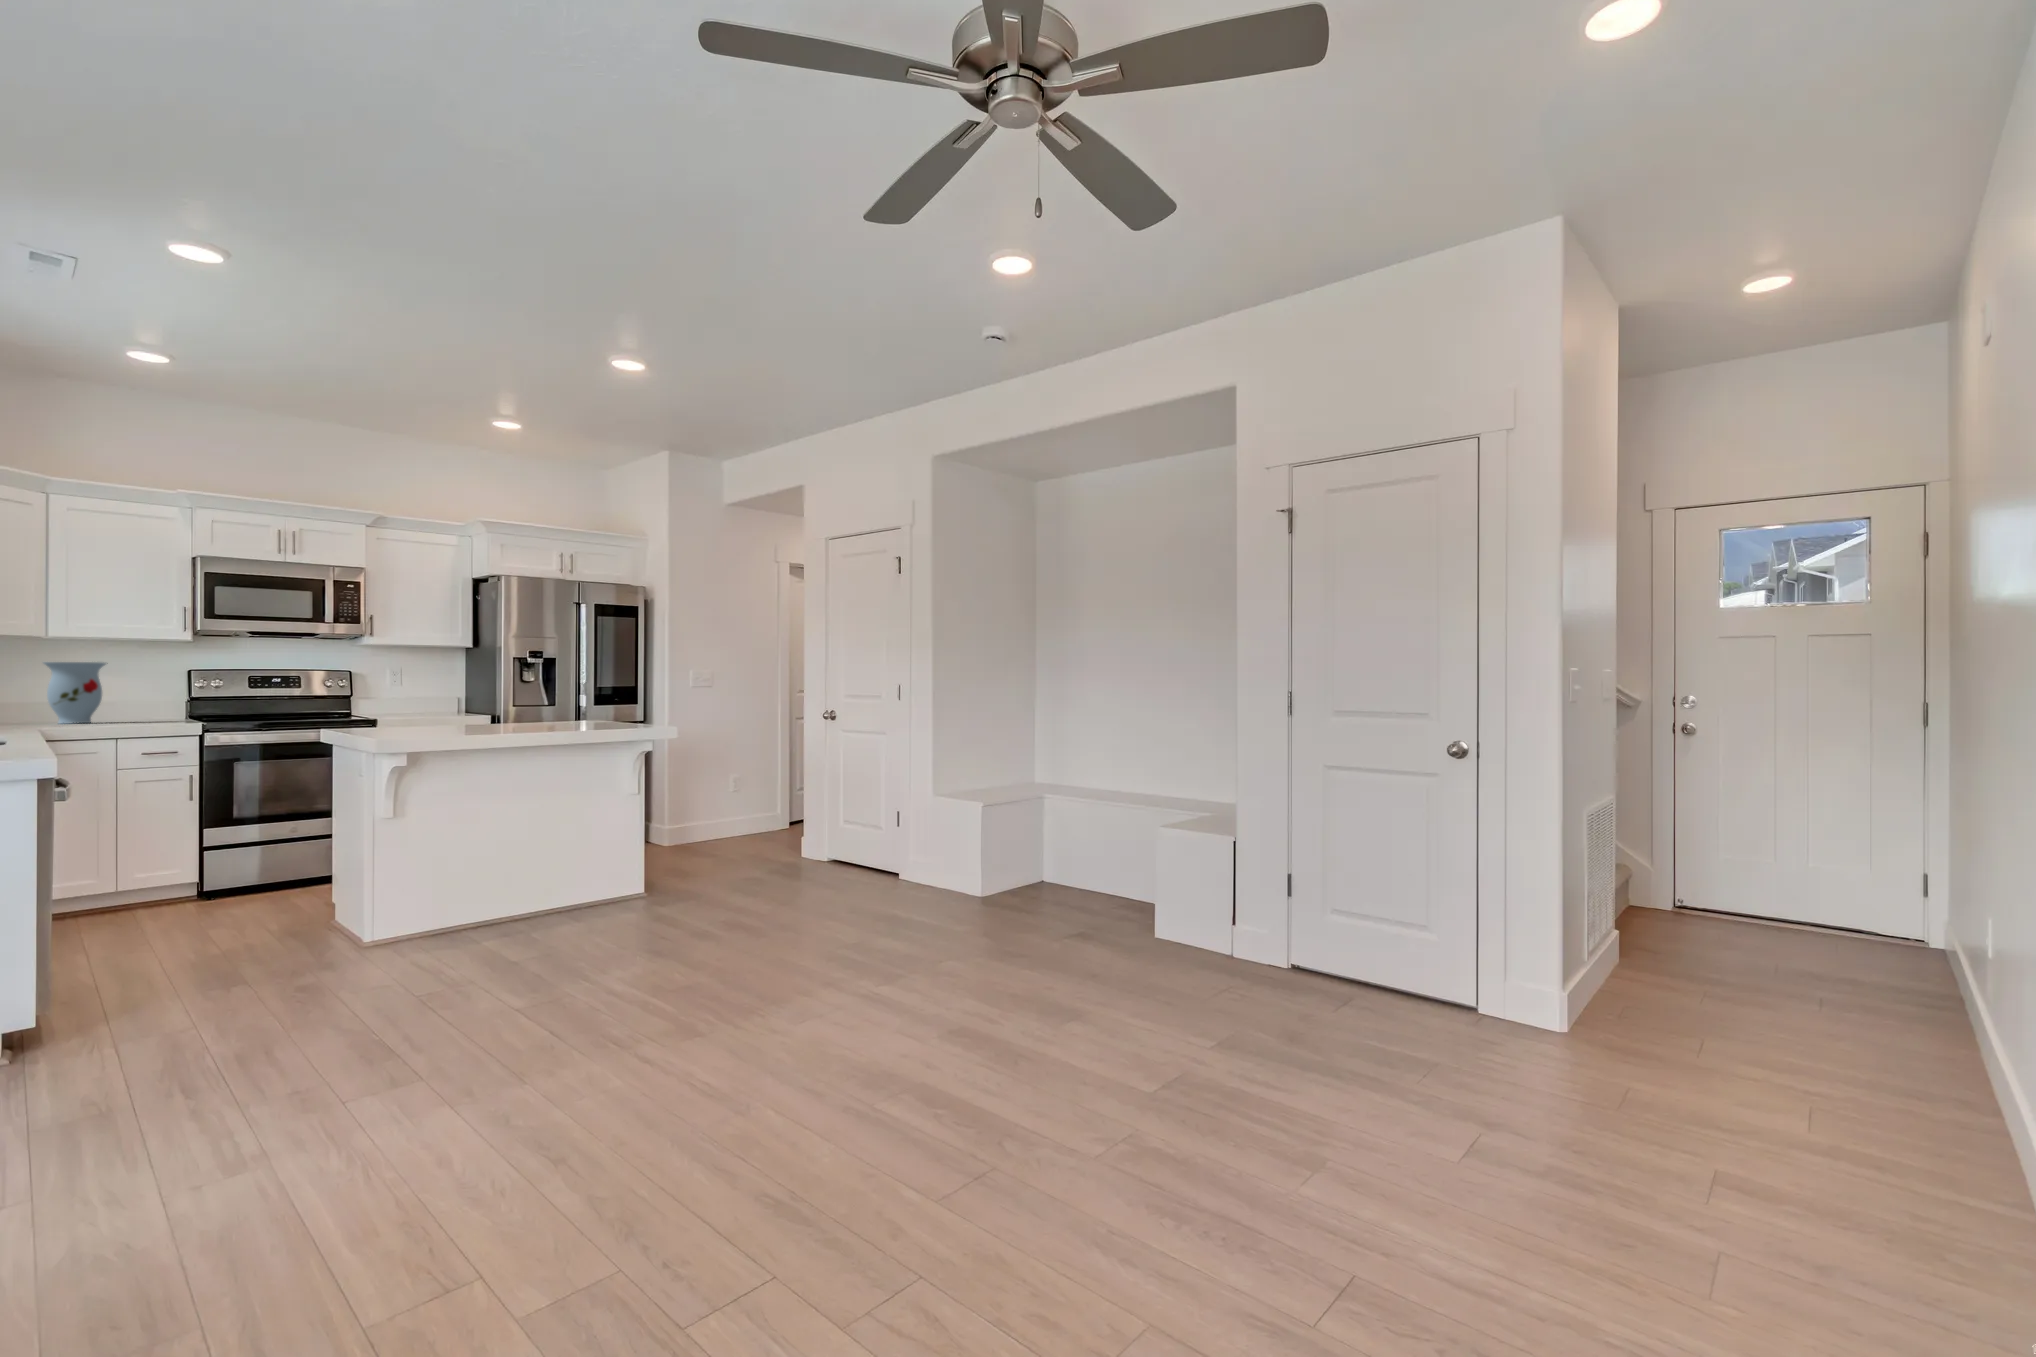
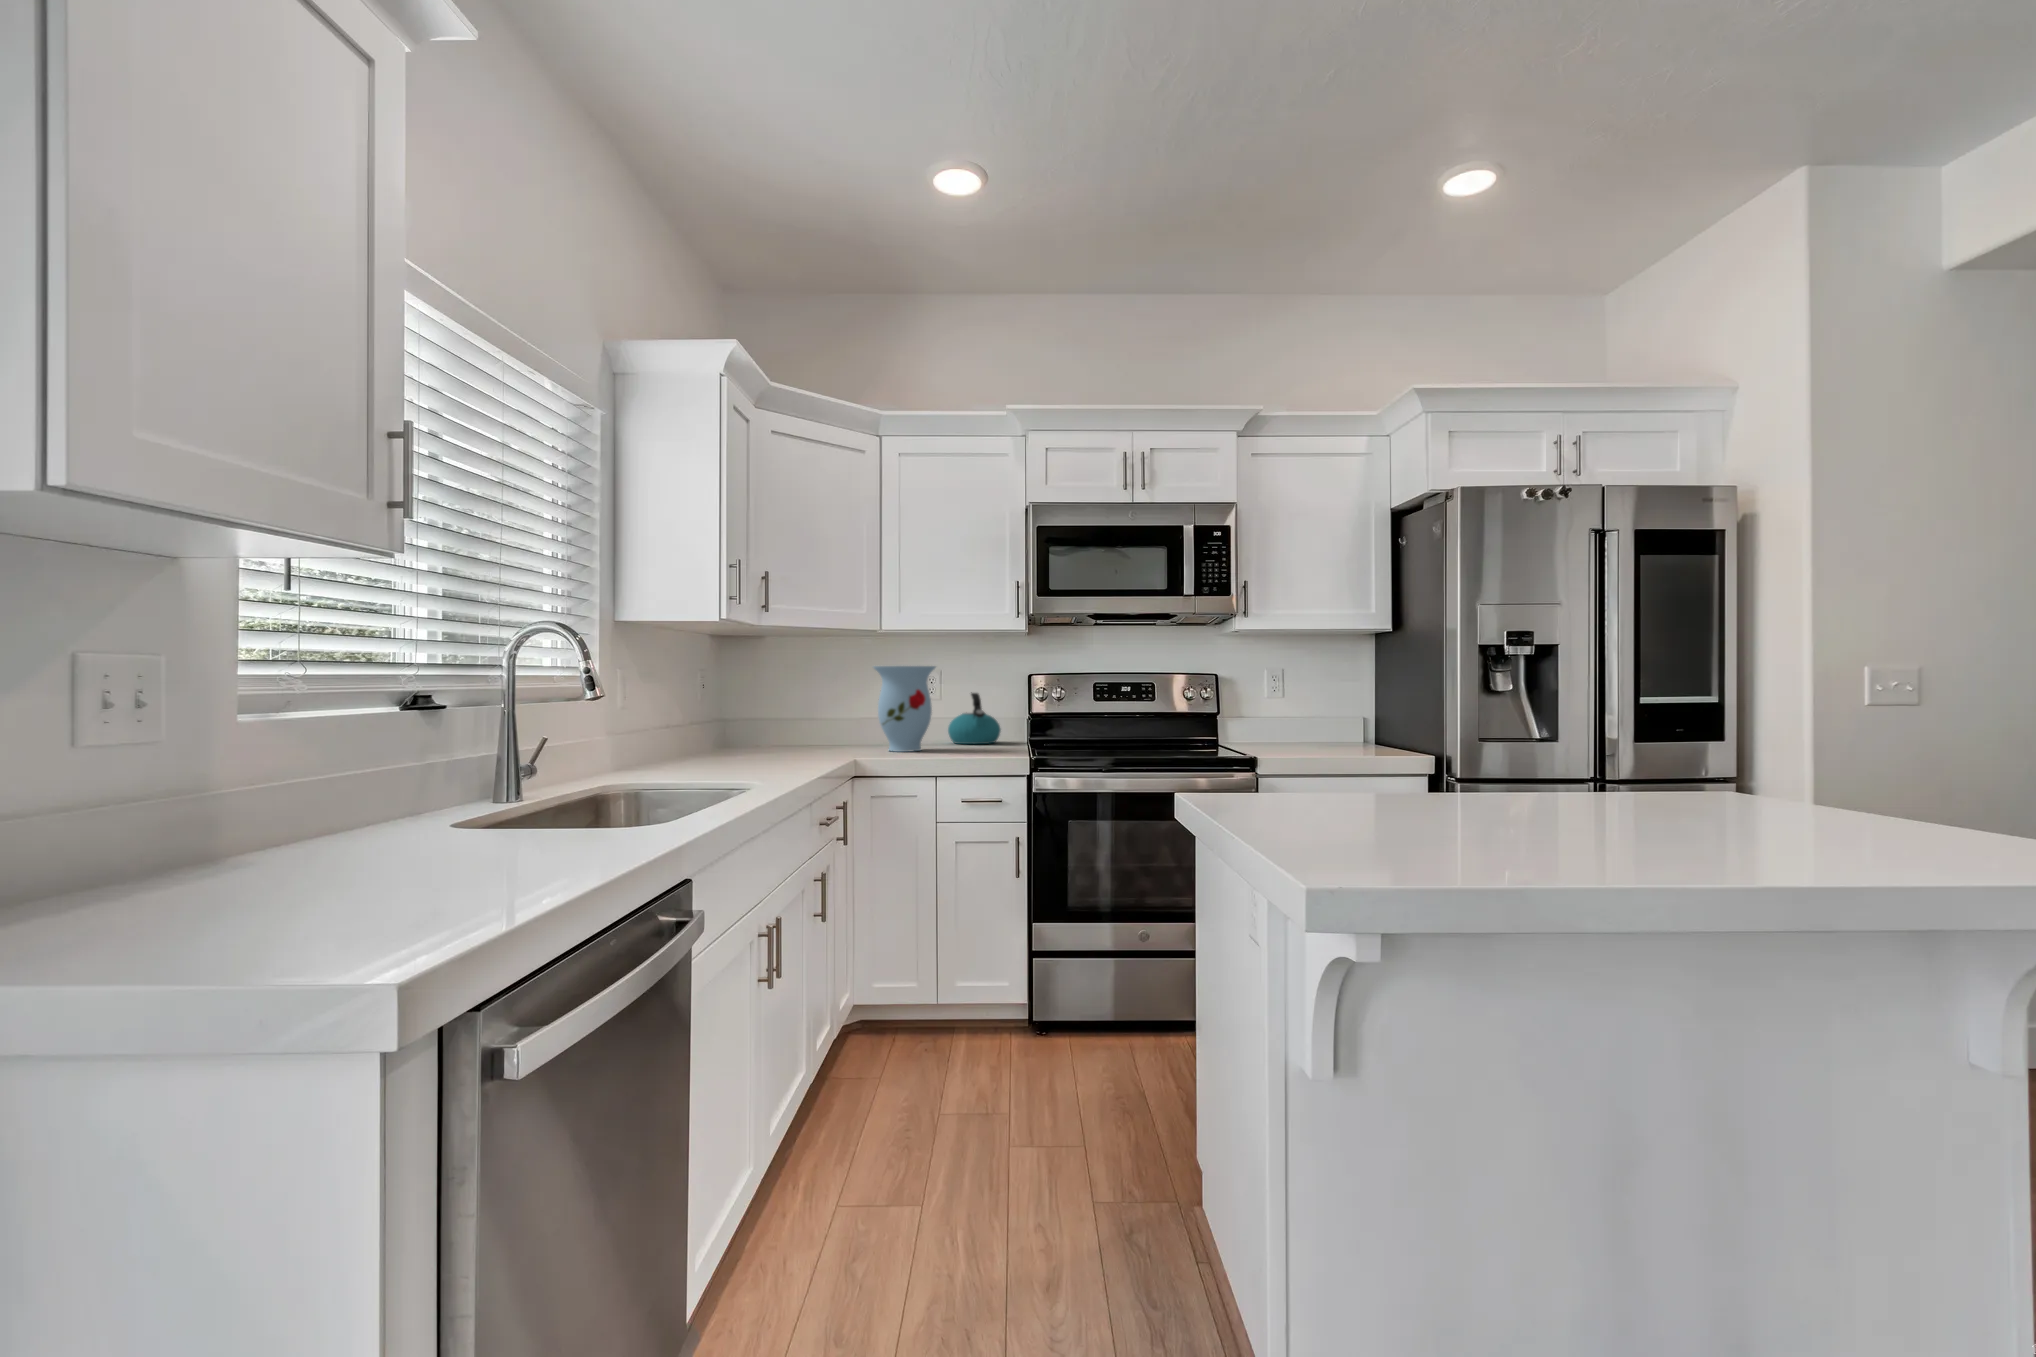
kettle: none [106,683,160,721] -> present [948,693,1001,744]

